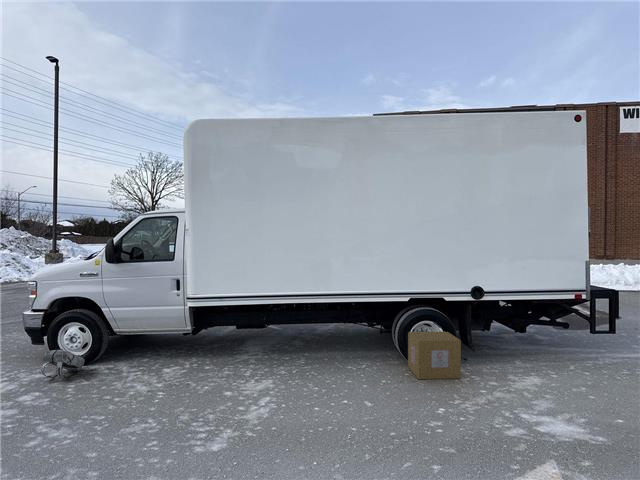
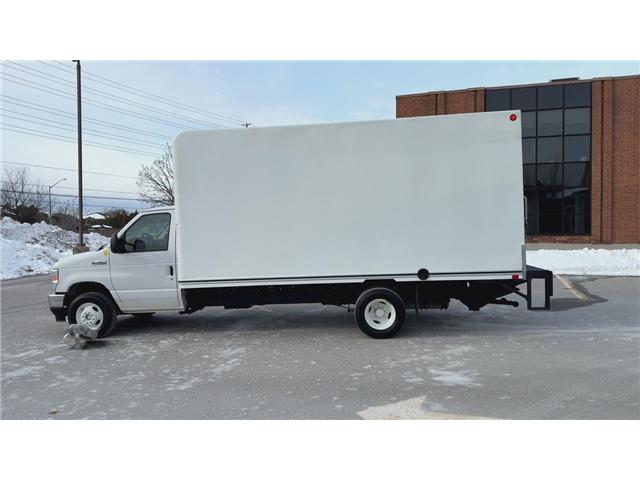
cardboard box: present [408,331,461,379] -> none [364,308,404,348]

